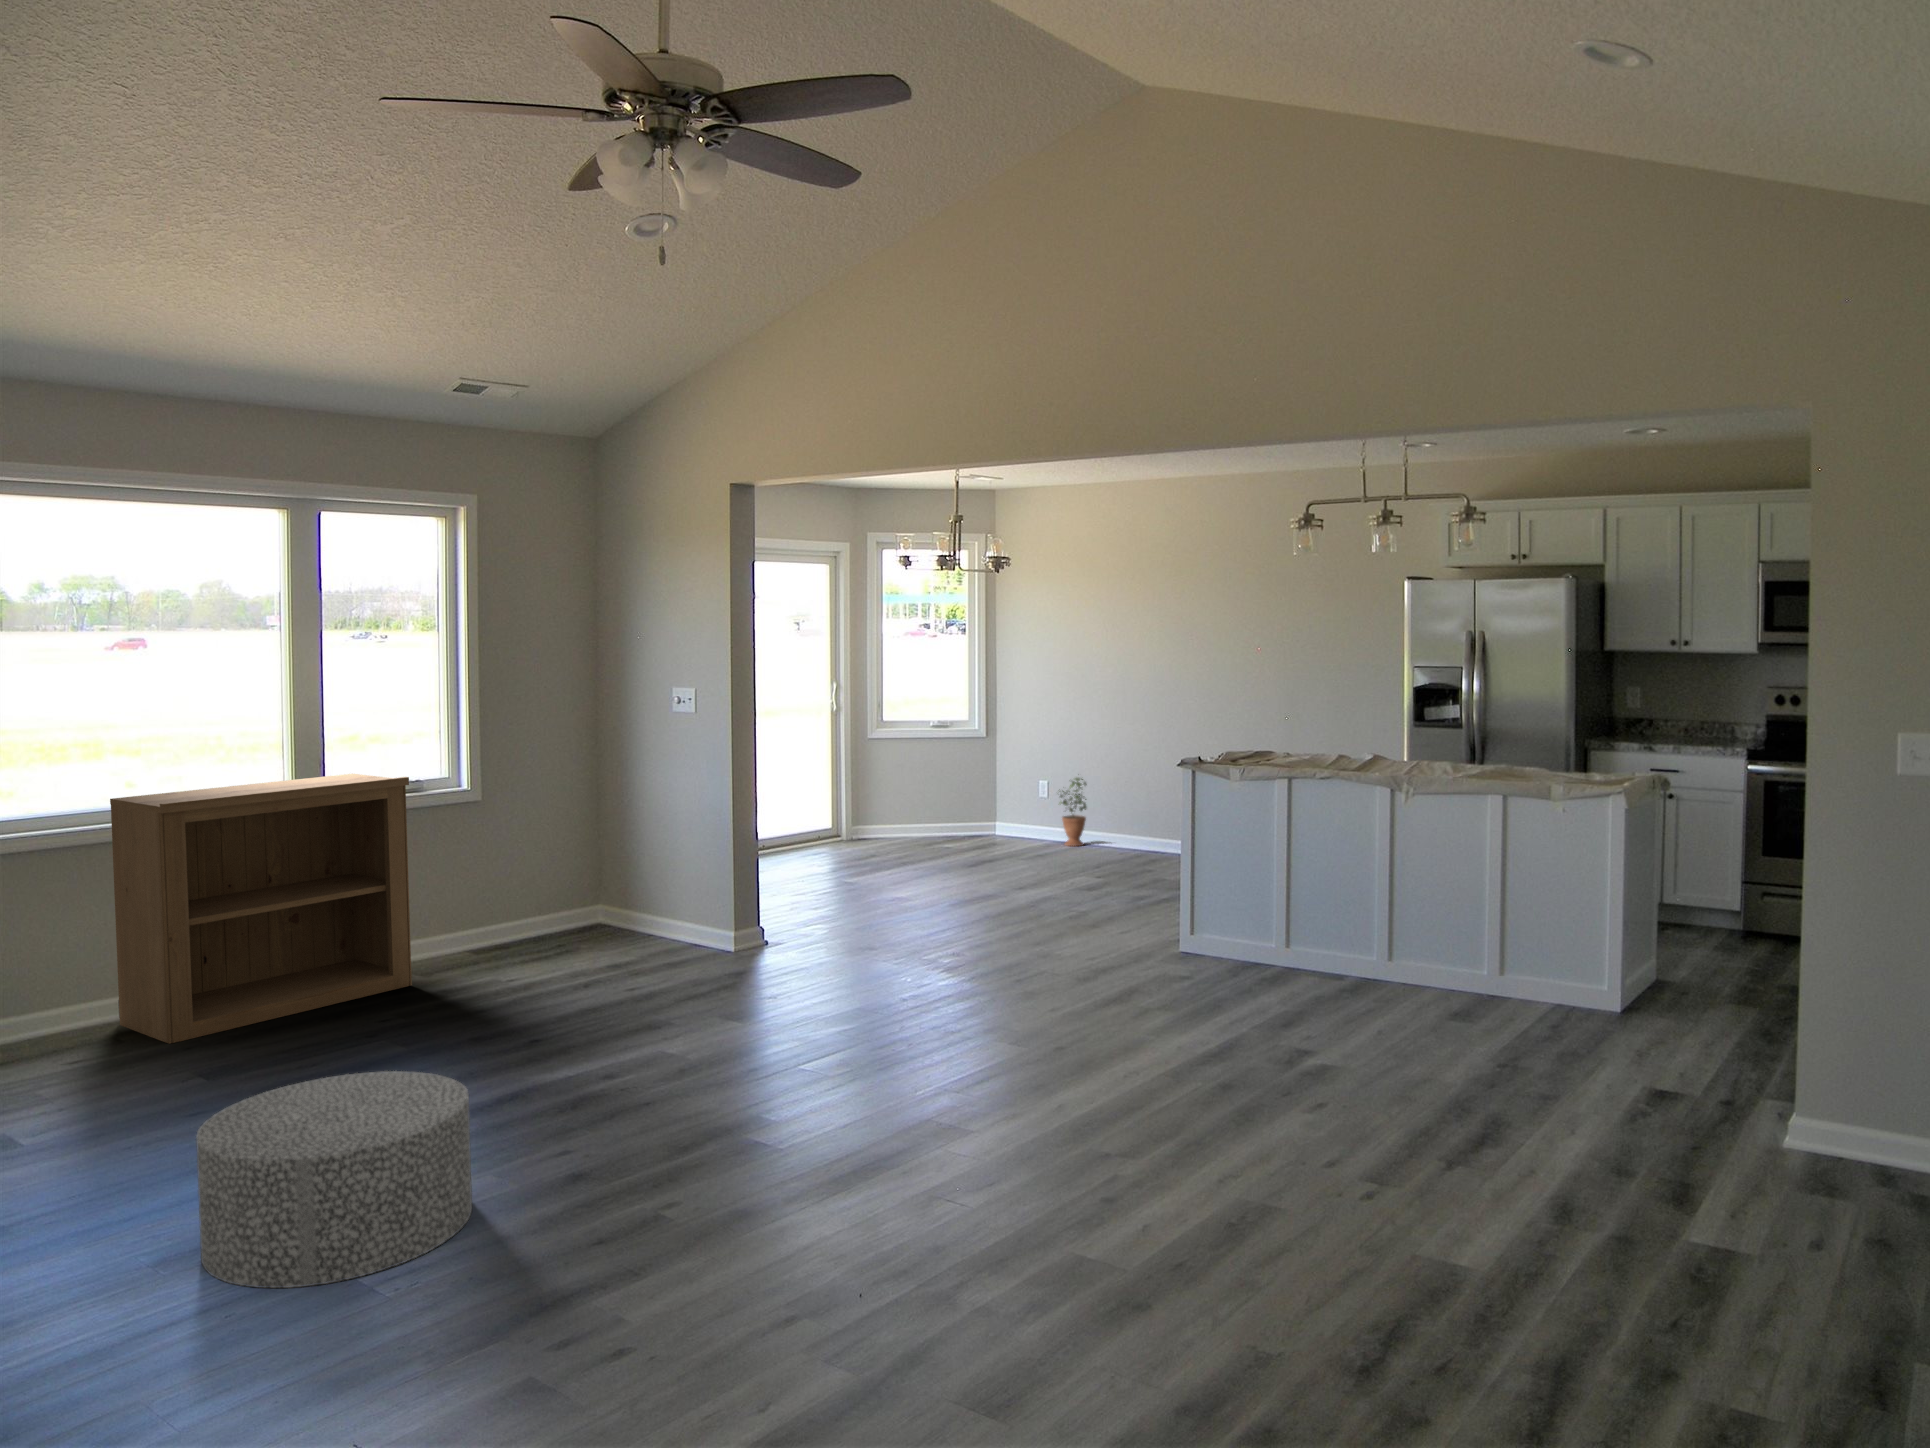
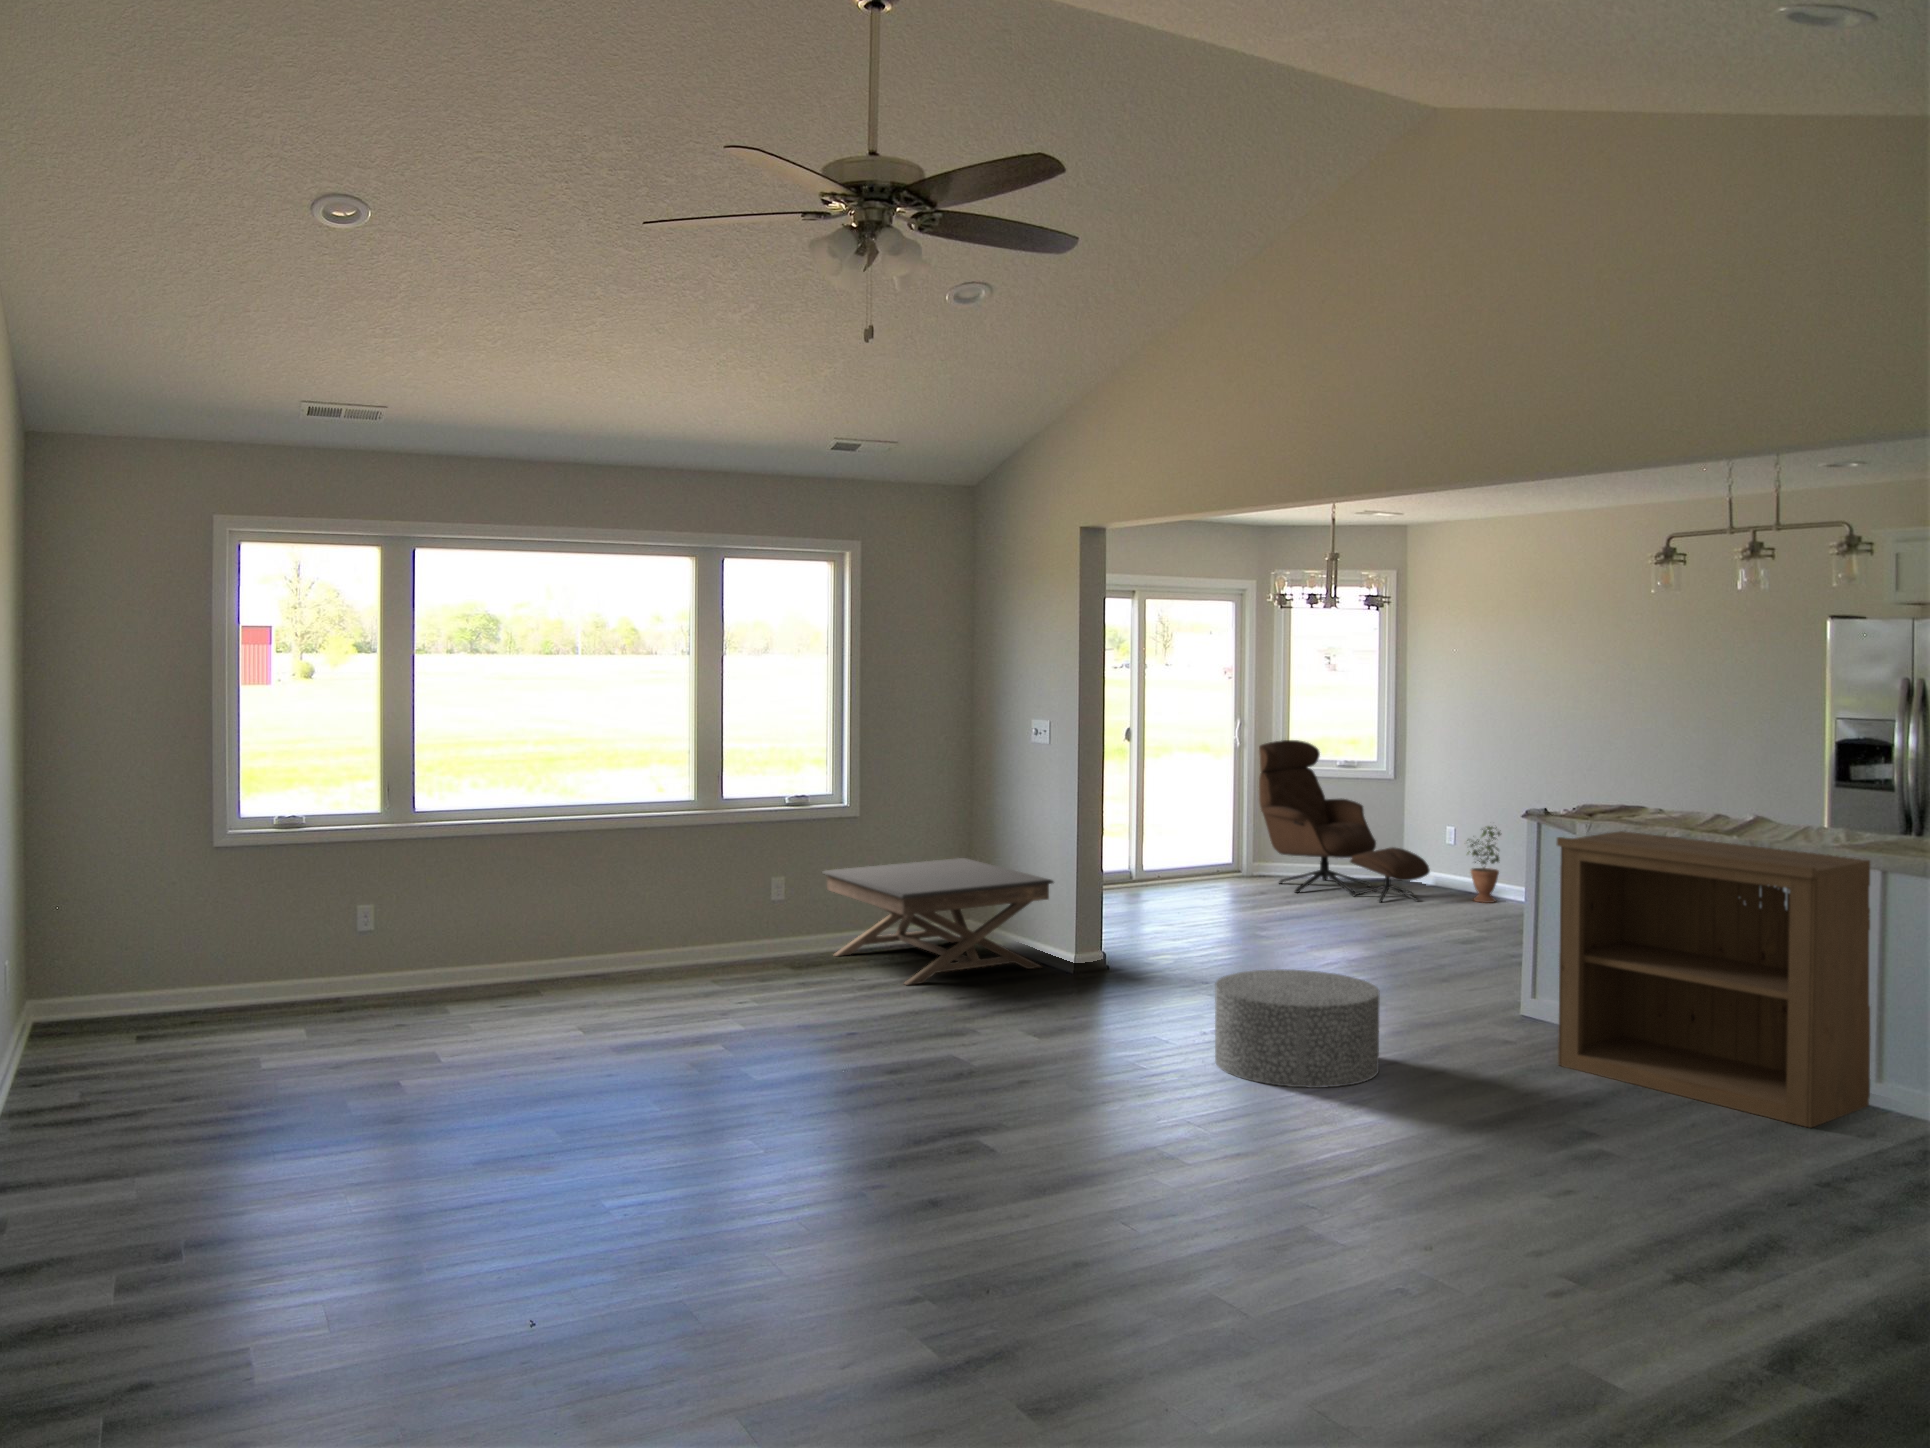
lounge chair: none [870,707,1027,853] -> present [1259,740,1430,902]
bookshelf: present [110,774,412,1044] -> present [1557,831,1871,1128]
coffee table: none [444,838,712,983] -> present [822,858,1053,985]
ottoman: present [196,1071,472,1288] -> present [1215,969,1380,1088]

